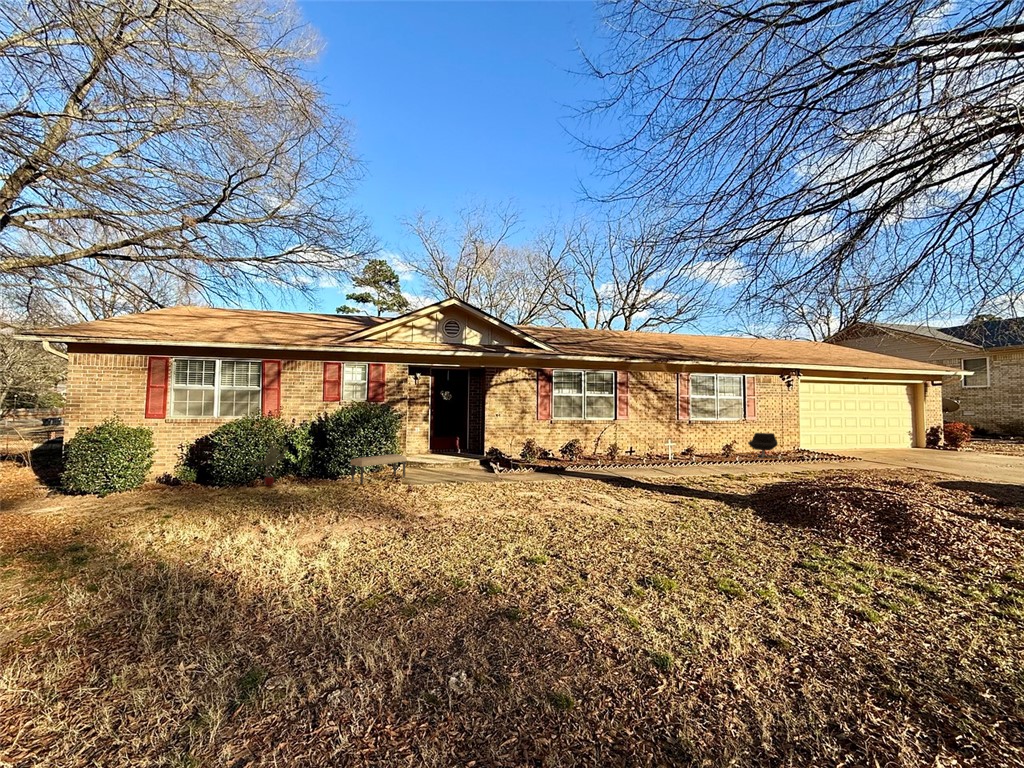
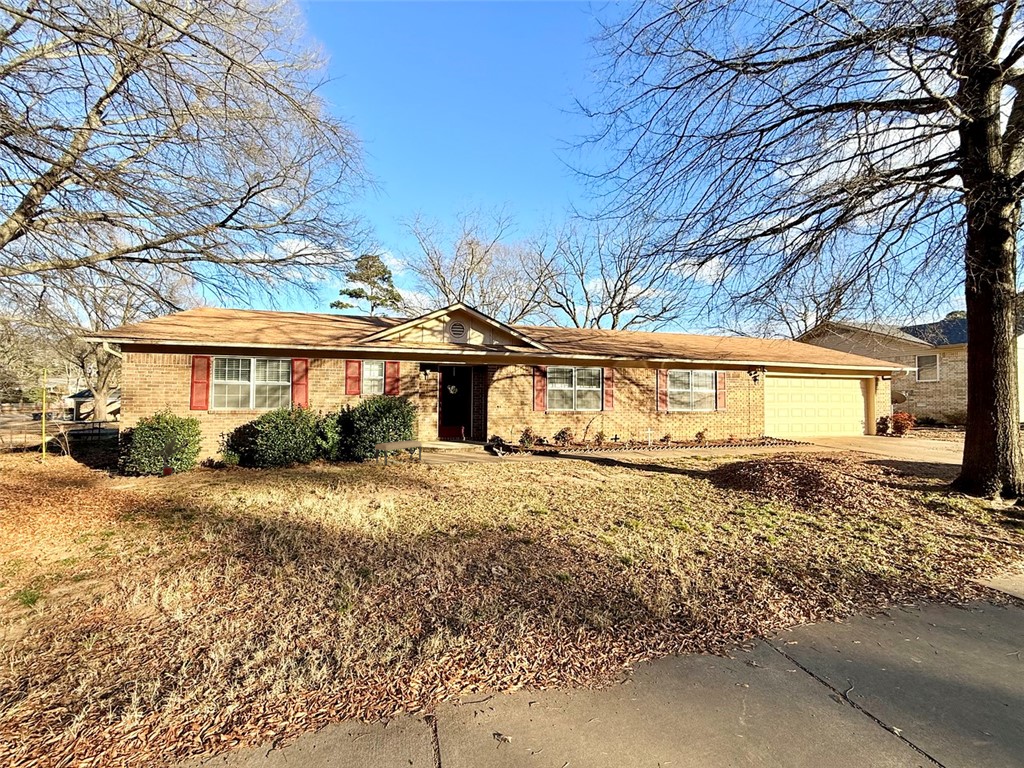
lounge chair: present [748,433,778,458] -> none [718,422,744,444]
potted tree: present [251,442,288,486] -> present [149,435,187,476]

